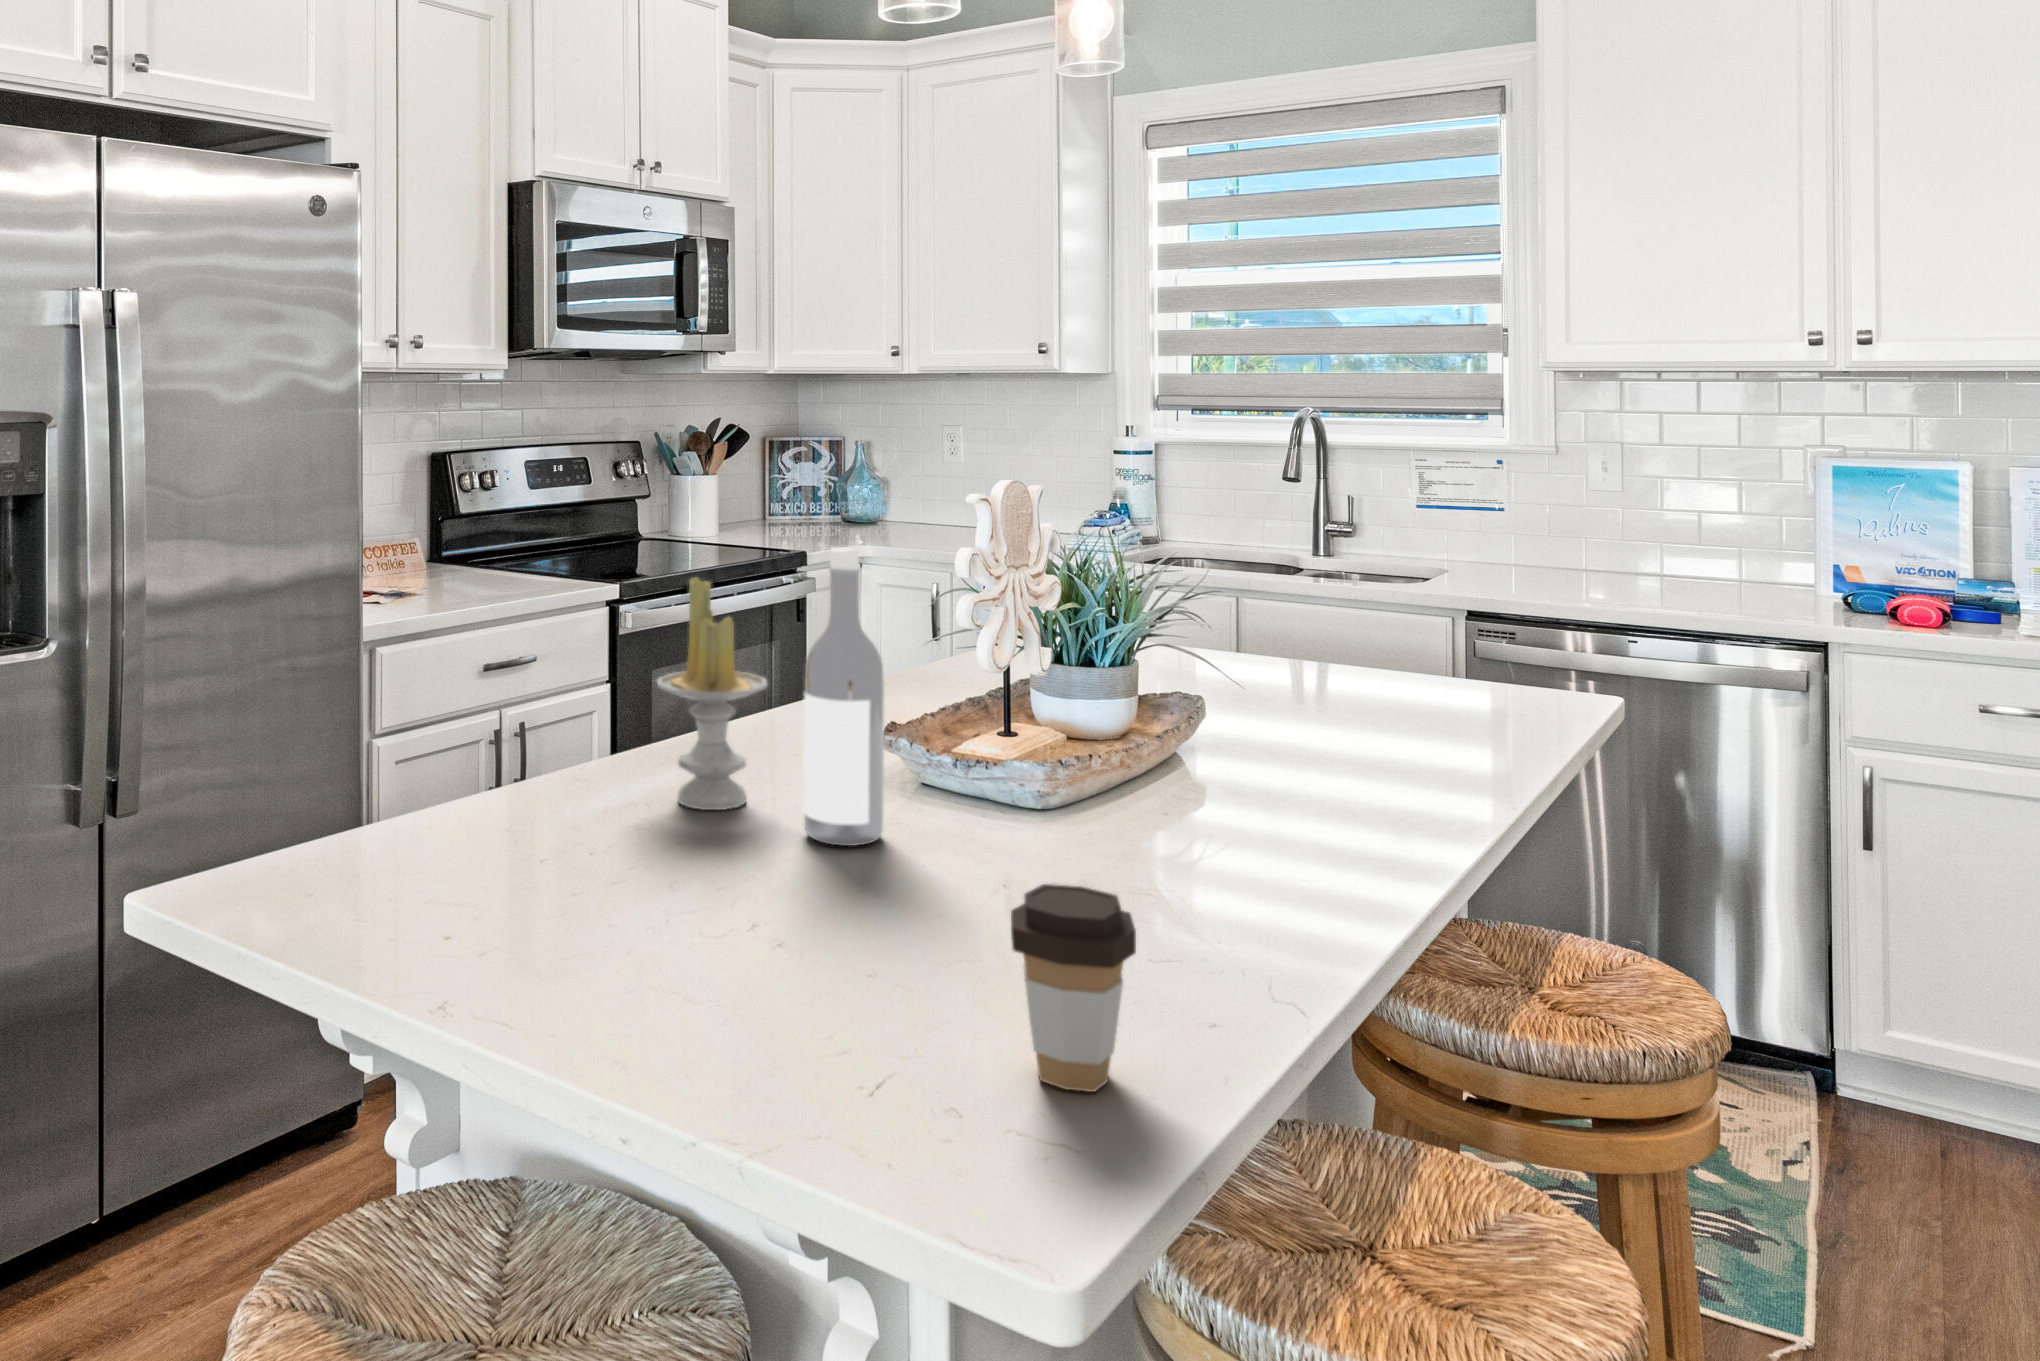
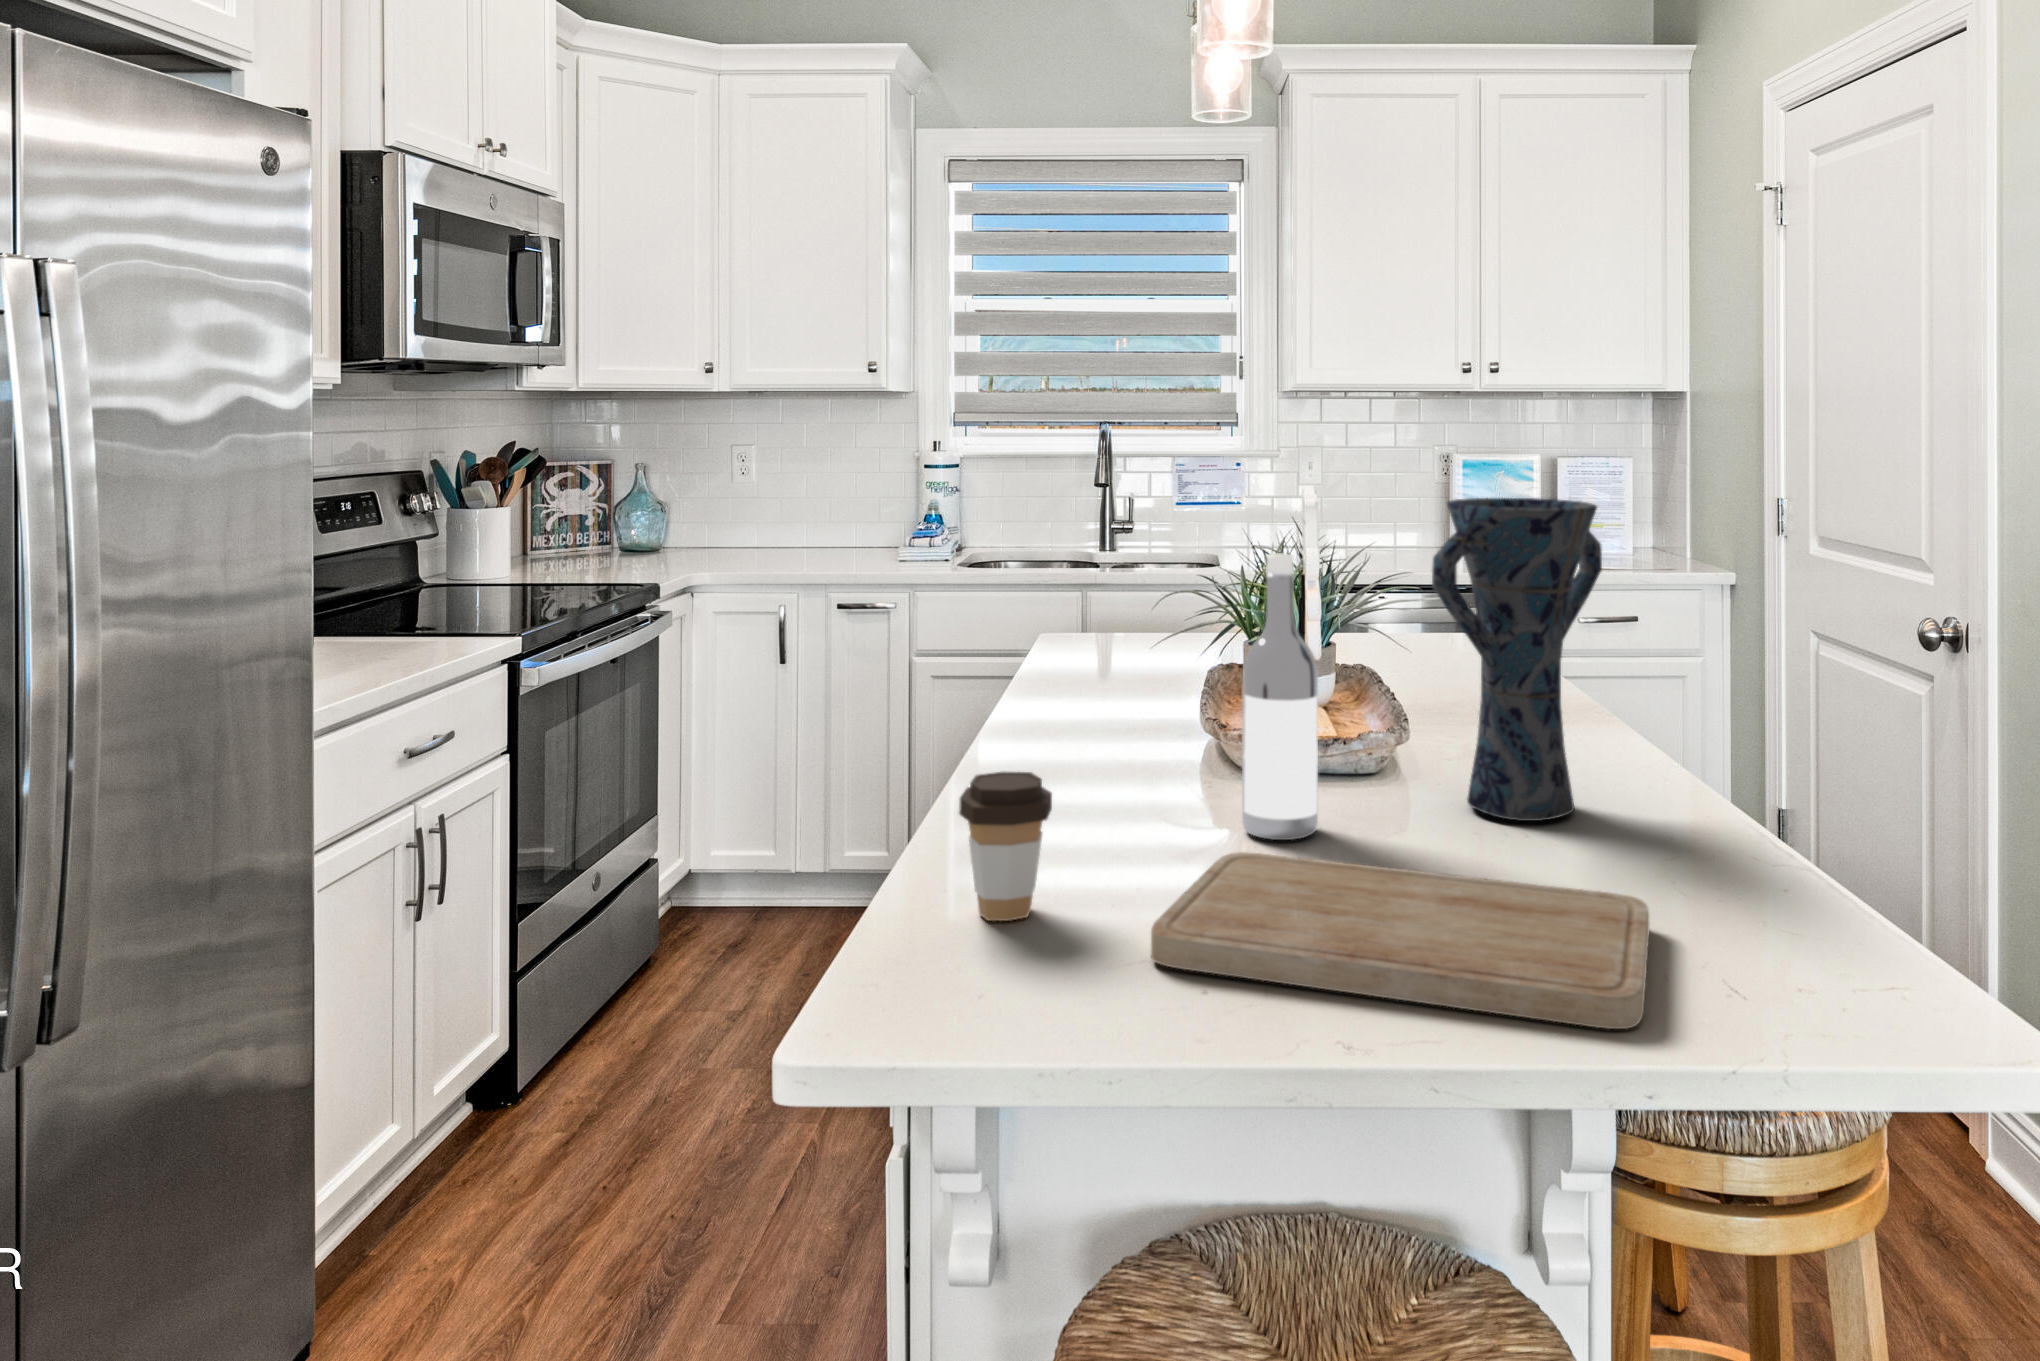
vase: none [988,502,1286,887] -> present [1432,498,1602,821]
candle: present [657,577,767,810] -> none [1052,598,1167,837]
cutting board: none [500,837,980,1068] -> present [1151,852,1649,1029]
coffee cup: present [1011,884,1136,1092] -> present [959,771,1052,921]

